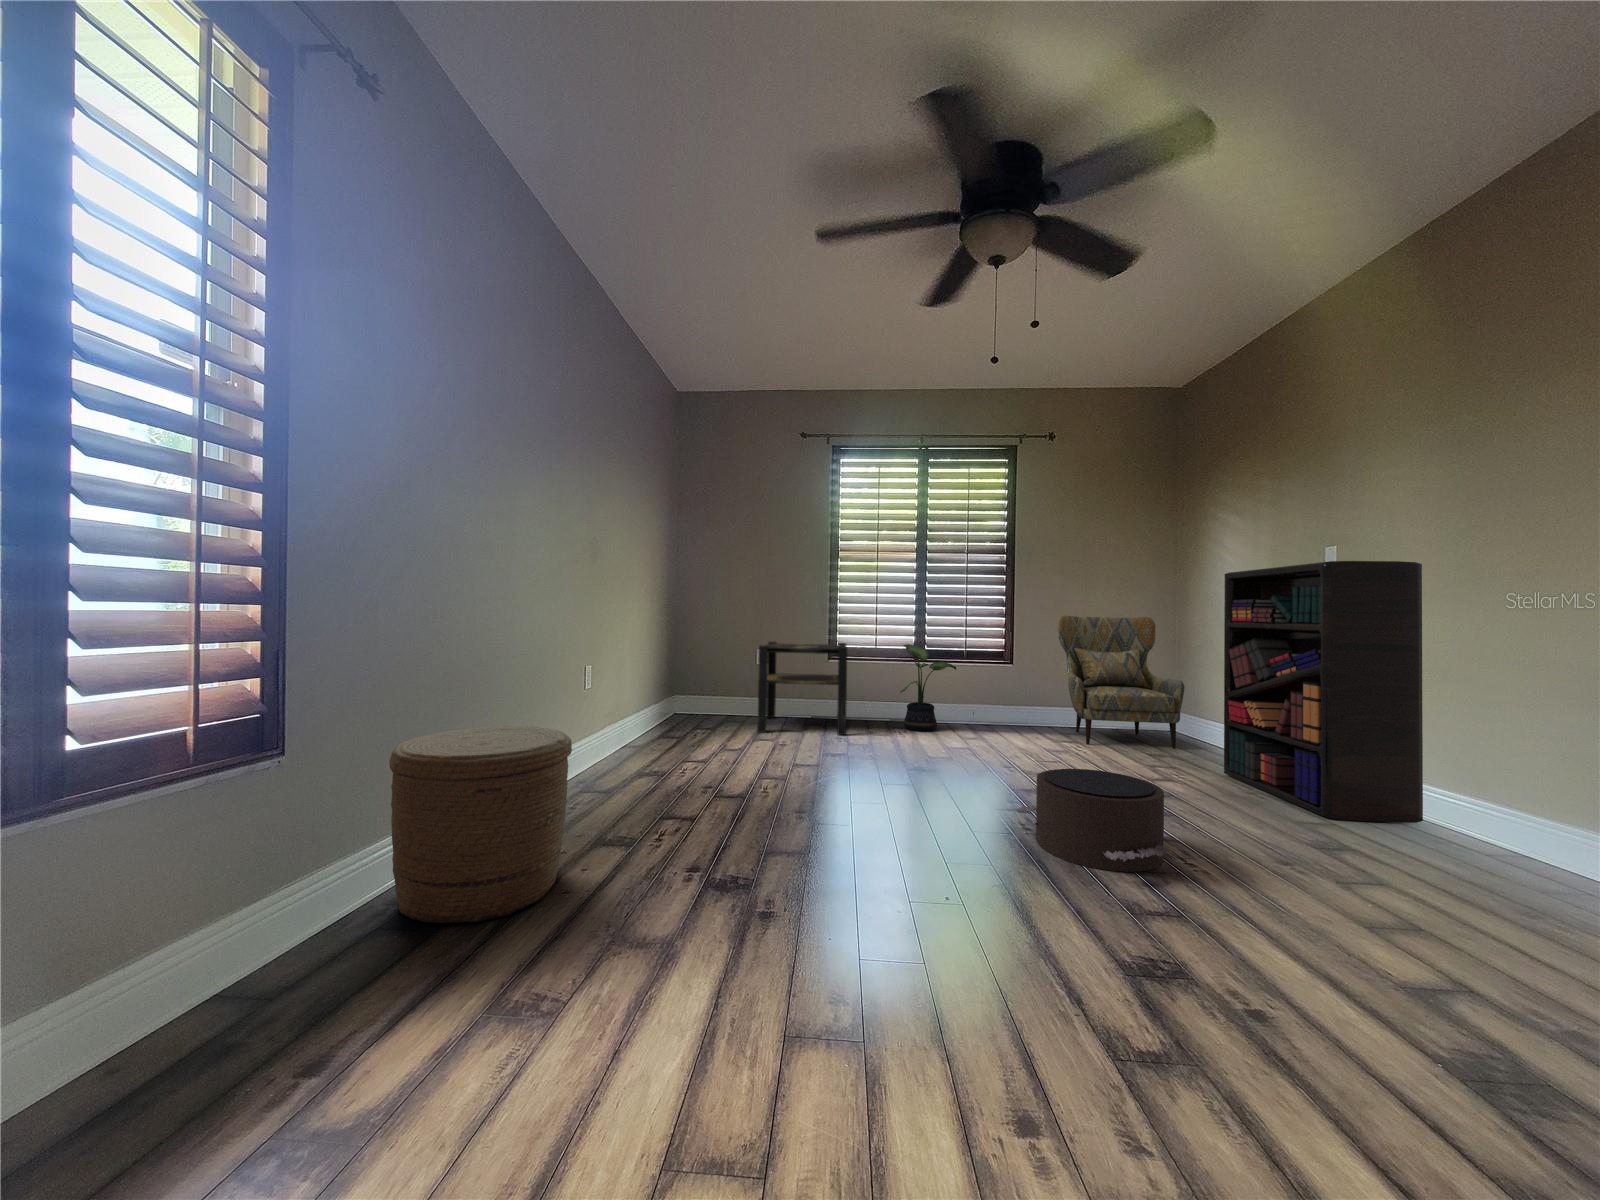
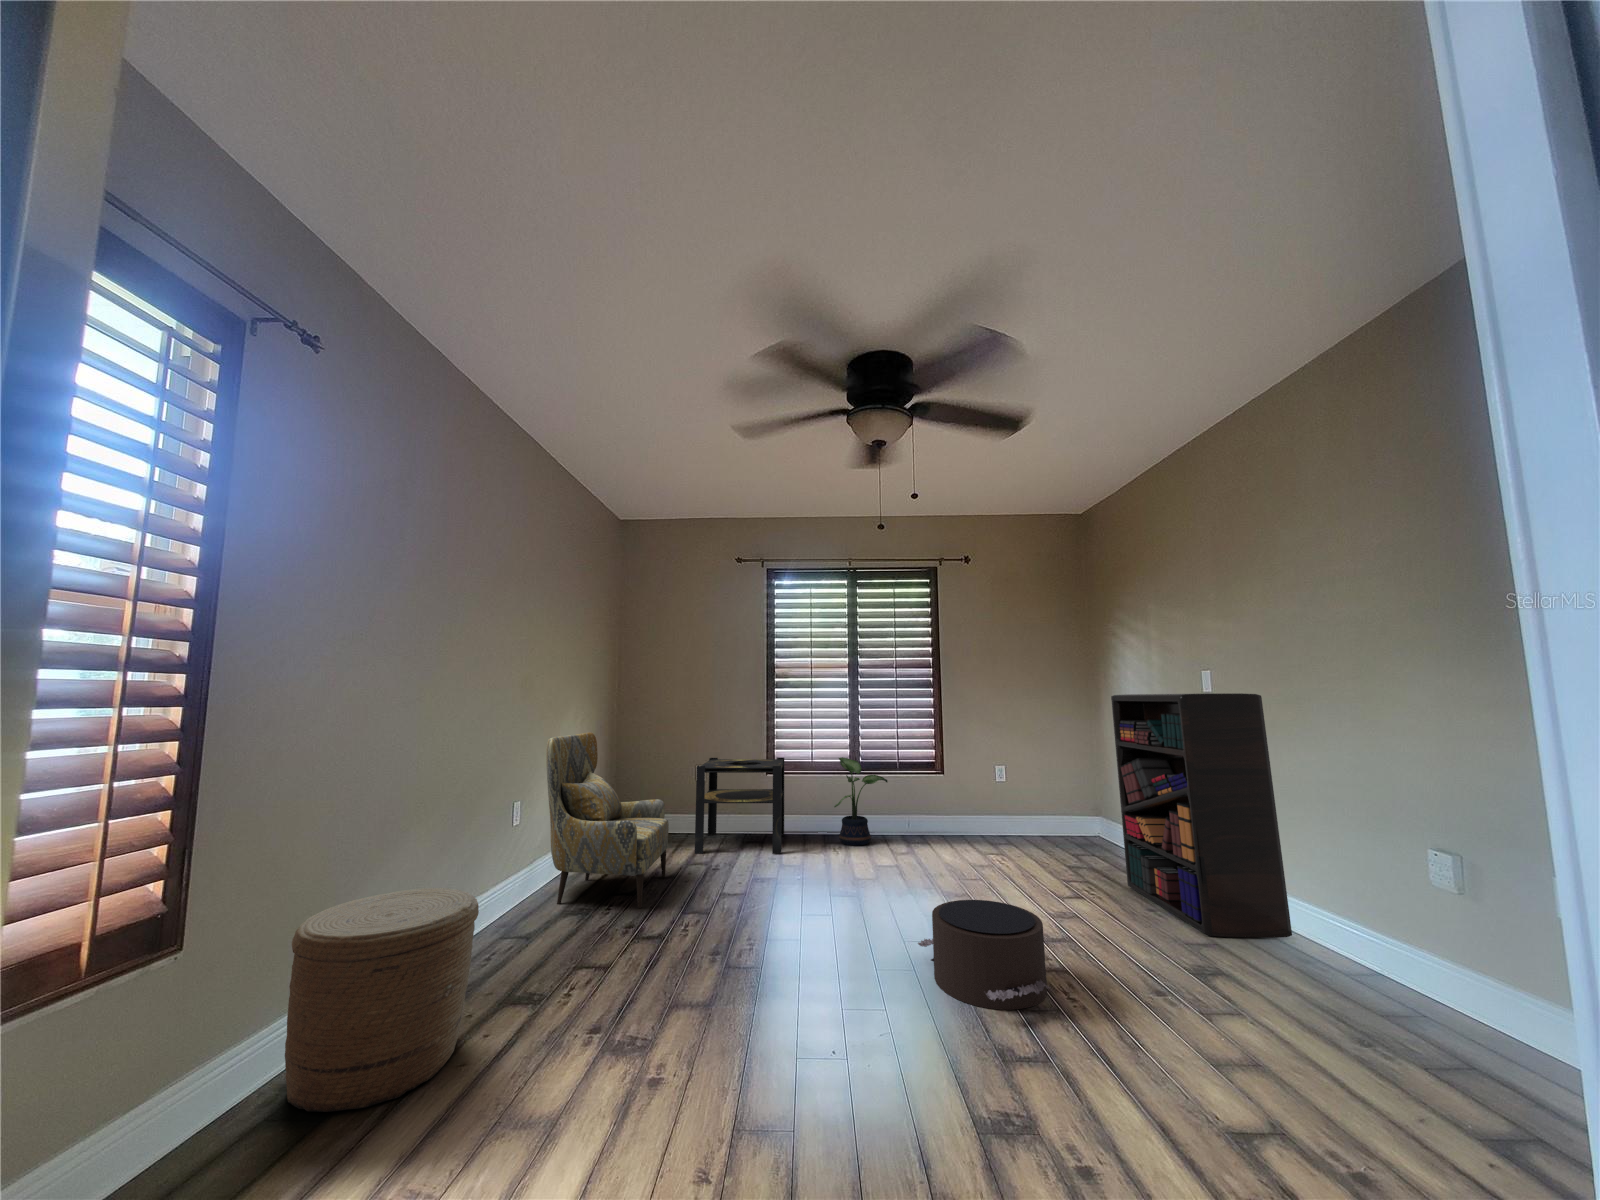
armchair: present [1058,615,1185,749] -> present [546,733,669,908]

